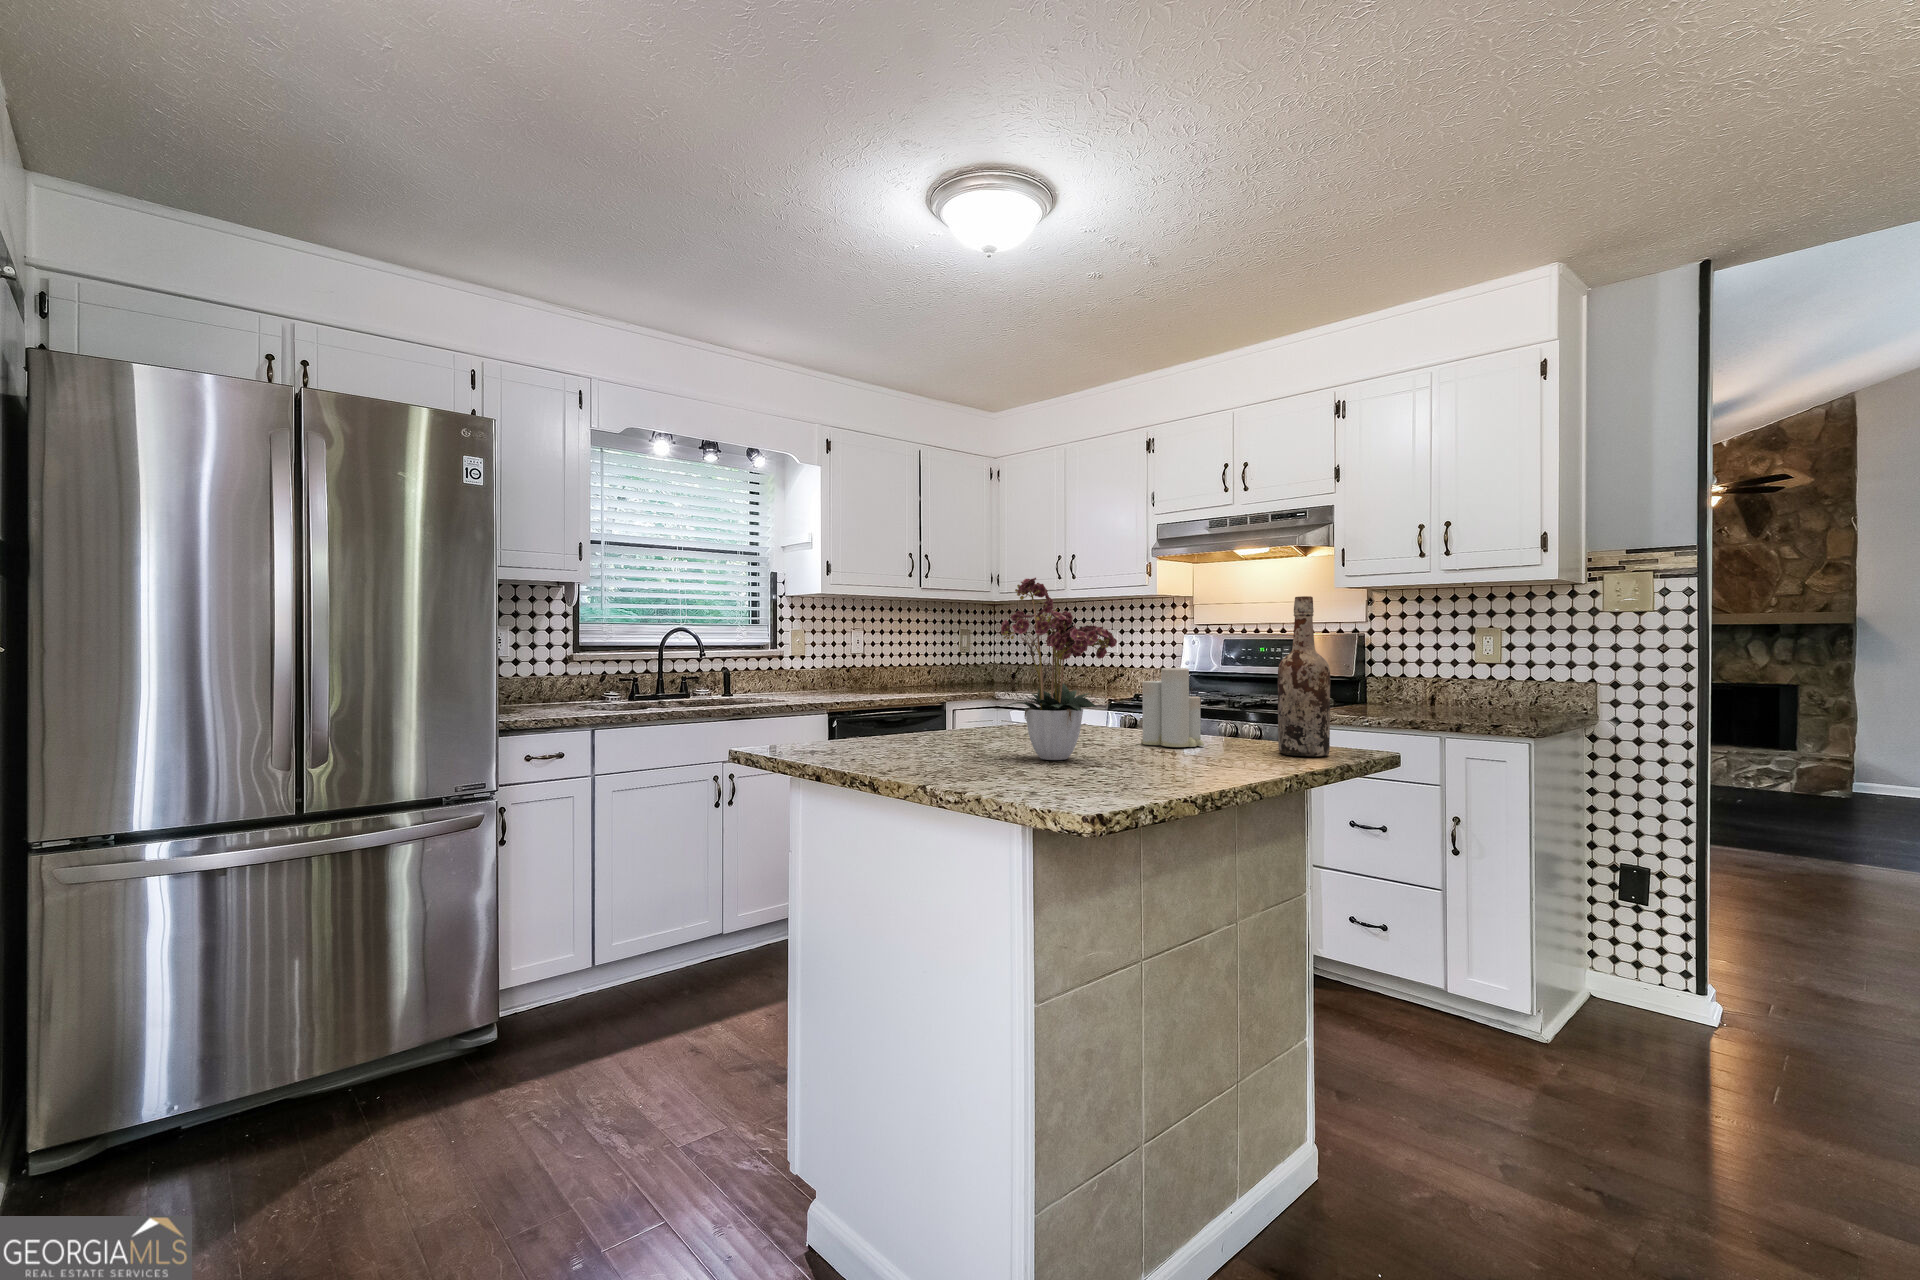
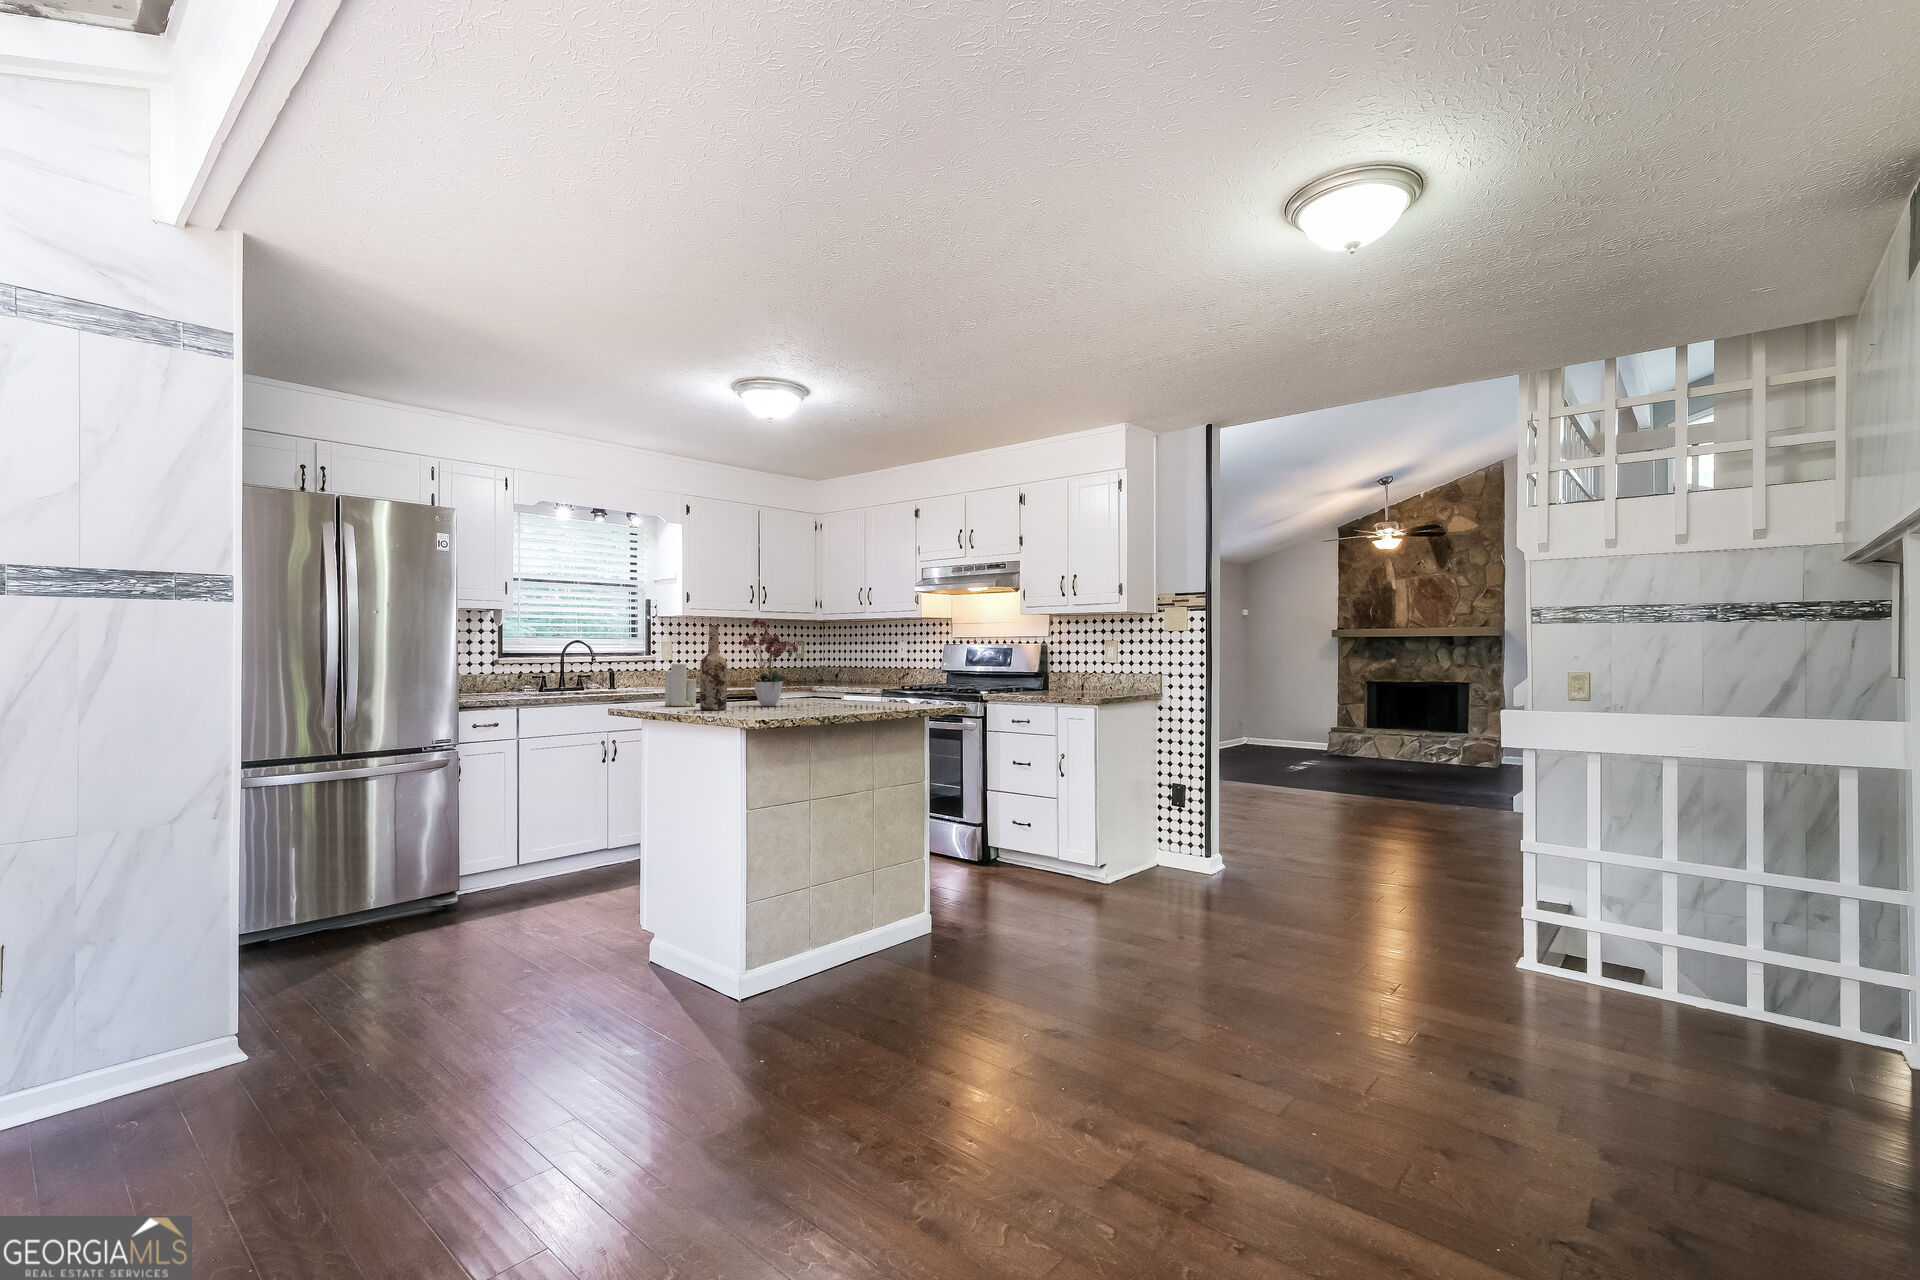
wine bottle: present [1278,596,1330,756] -> present [700,625,727,710]
candle: present [1141,668,1204,747] -> present [665,664,696,706]

